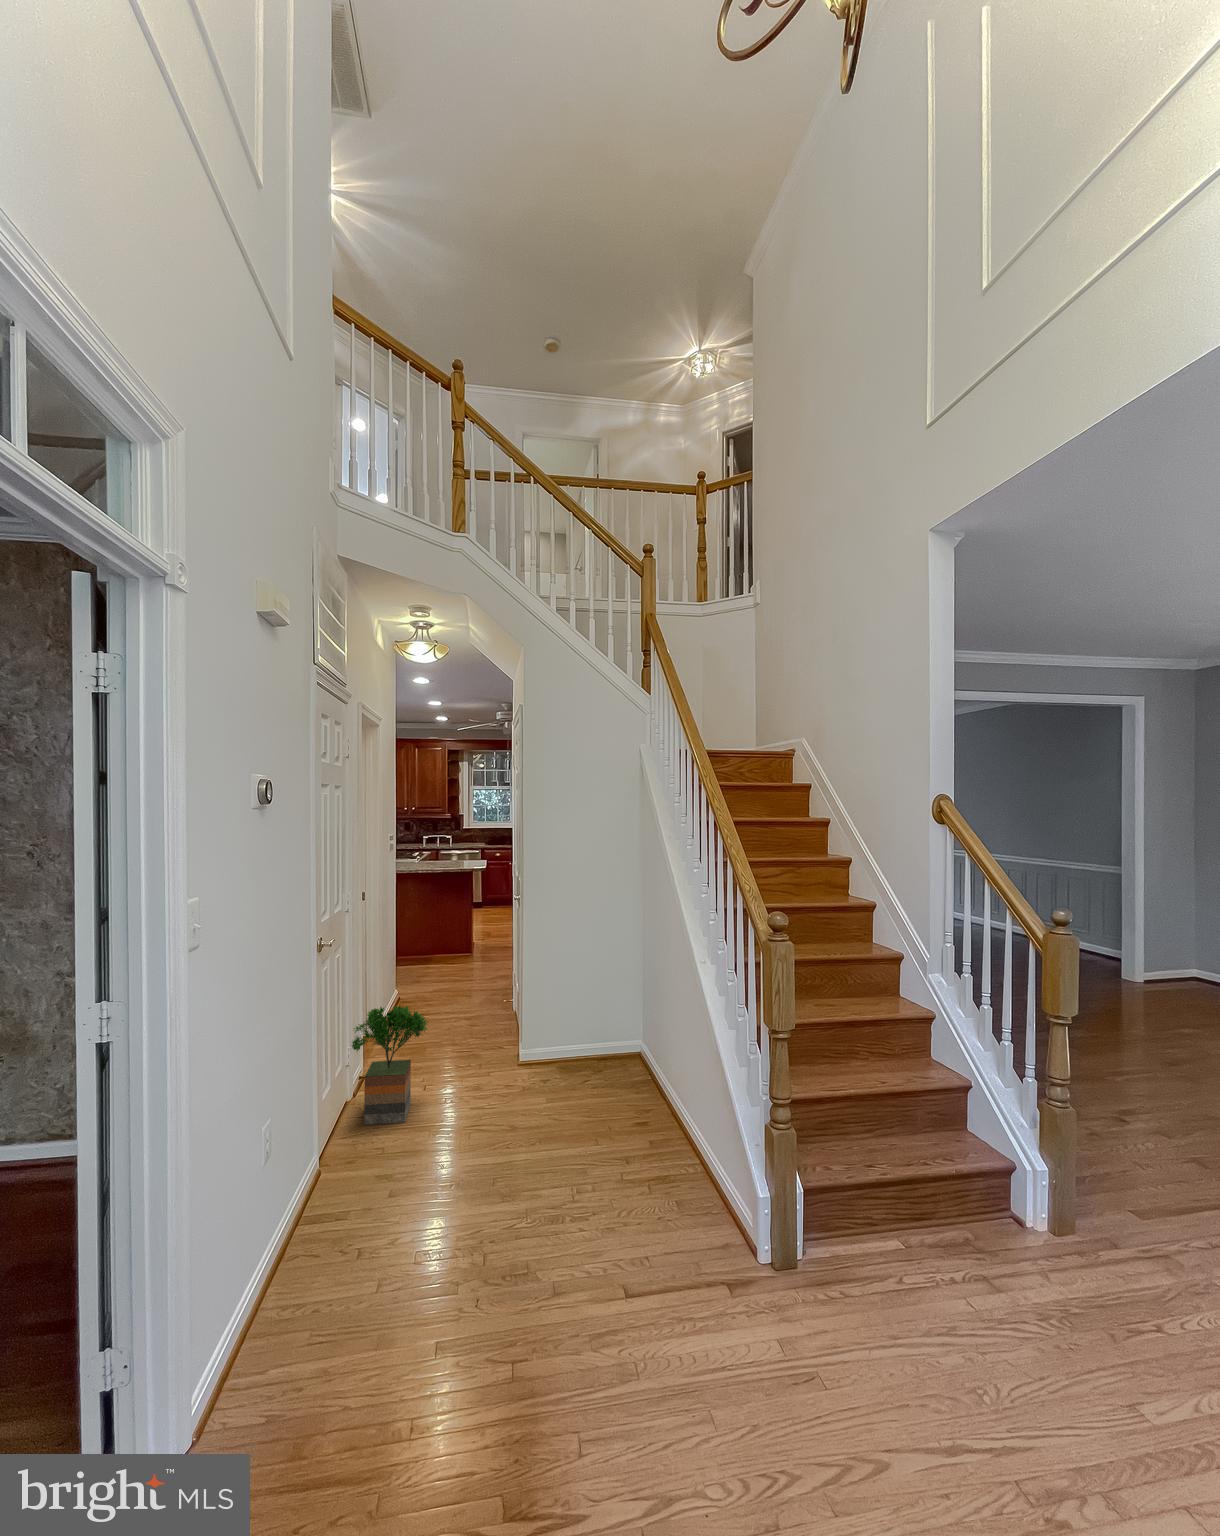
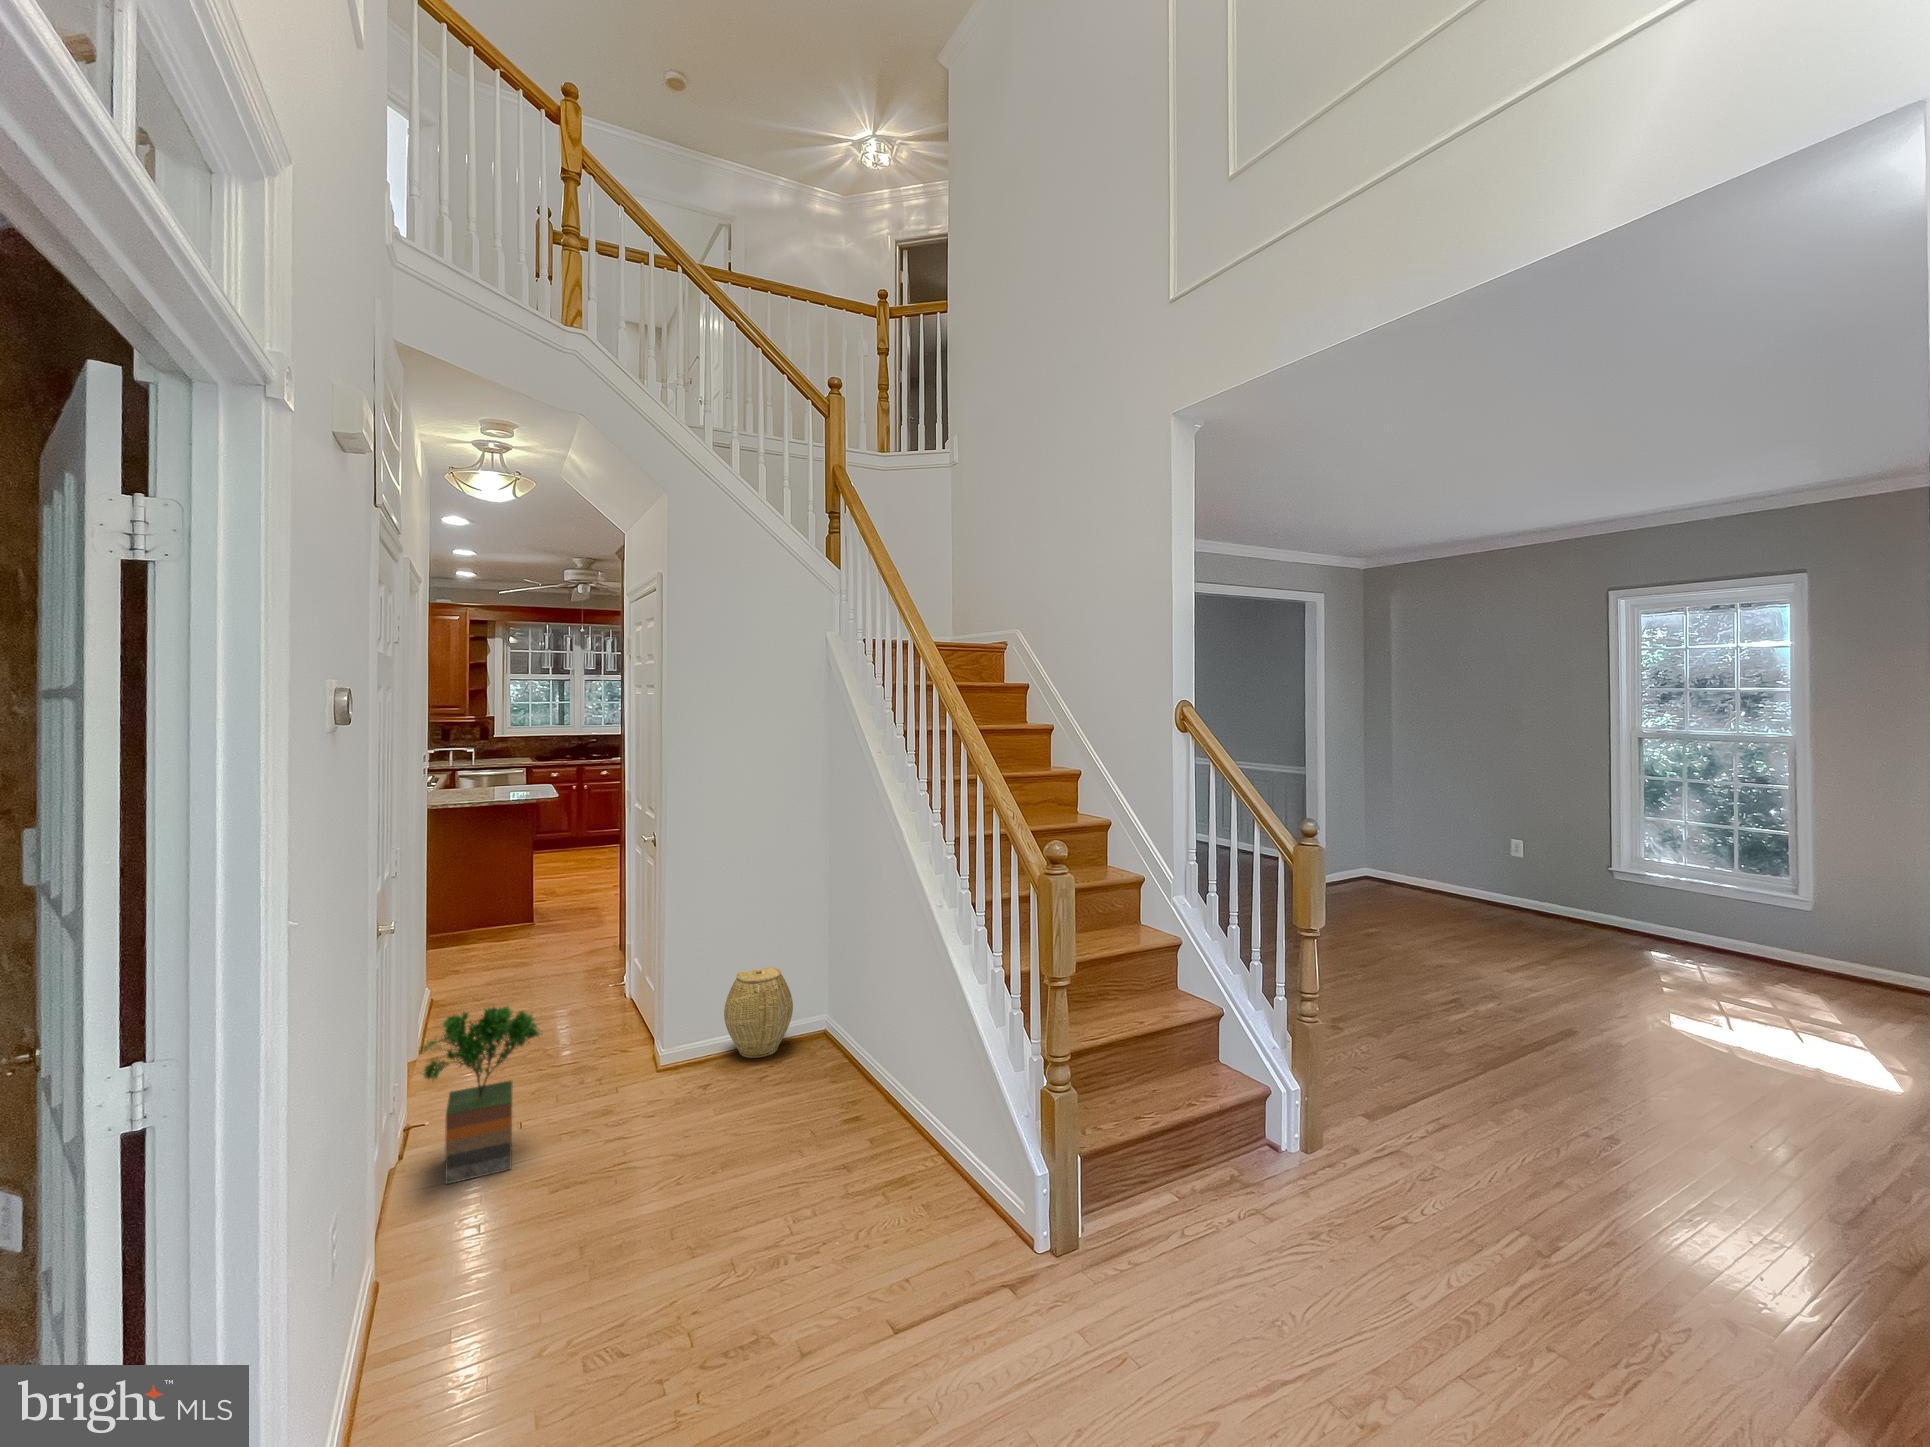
woven basket: none [564,1001,615,1072] -> present [724,967,793,1058]

